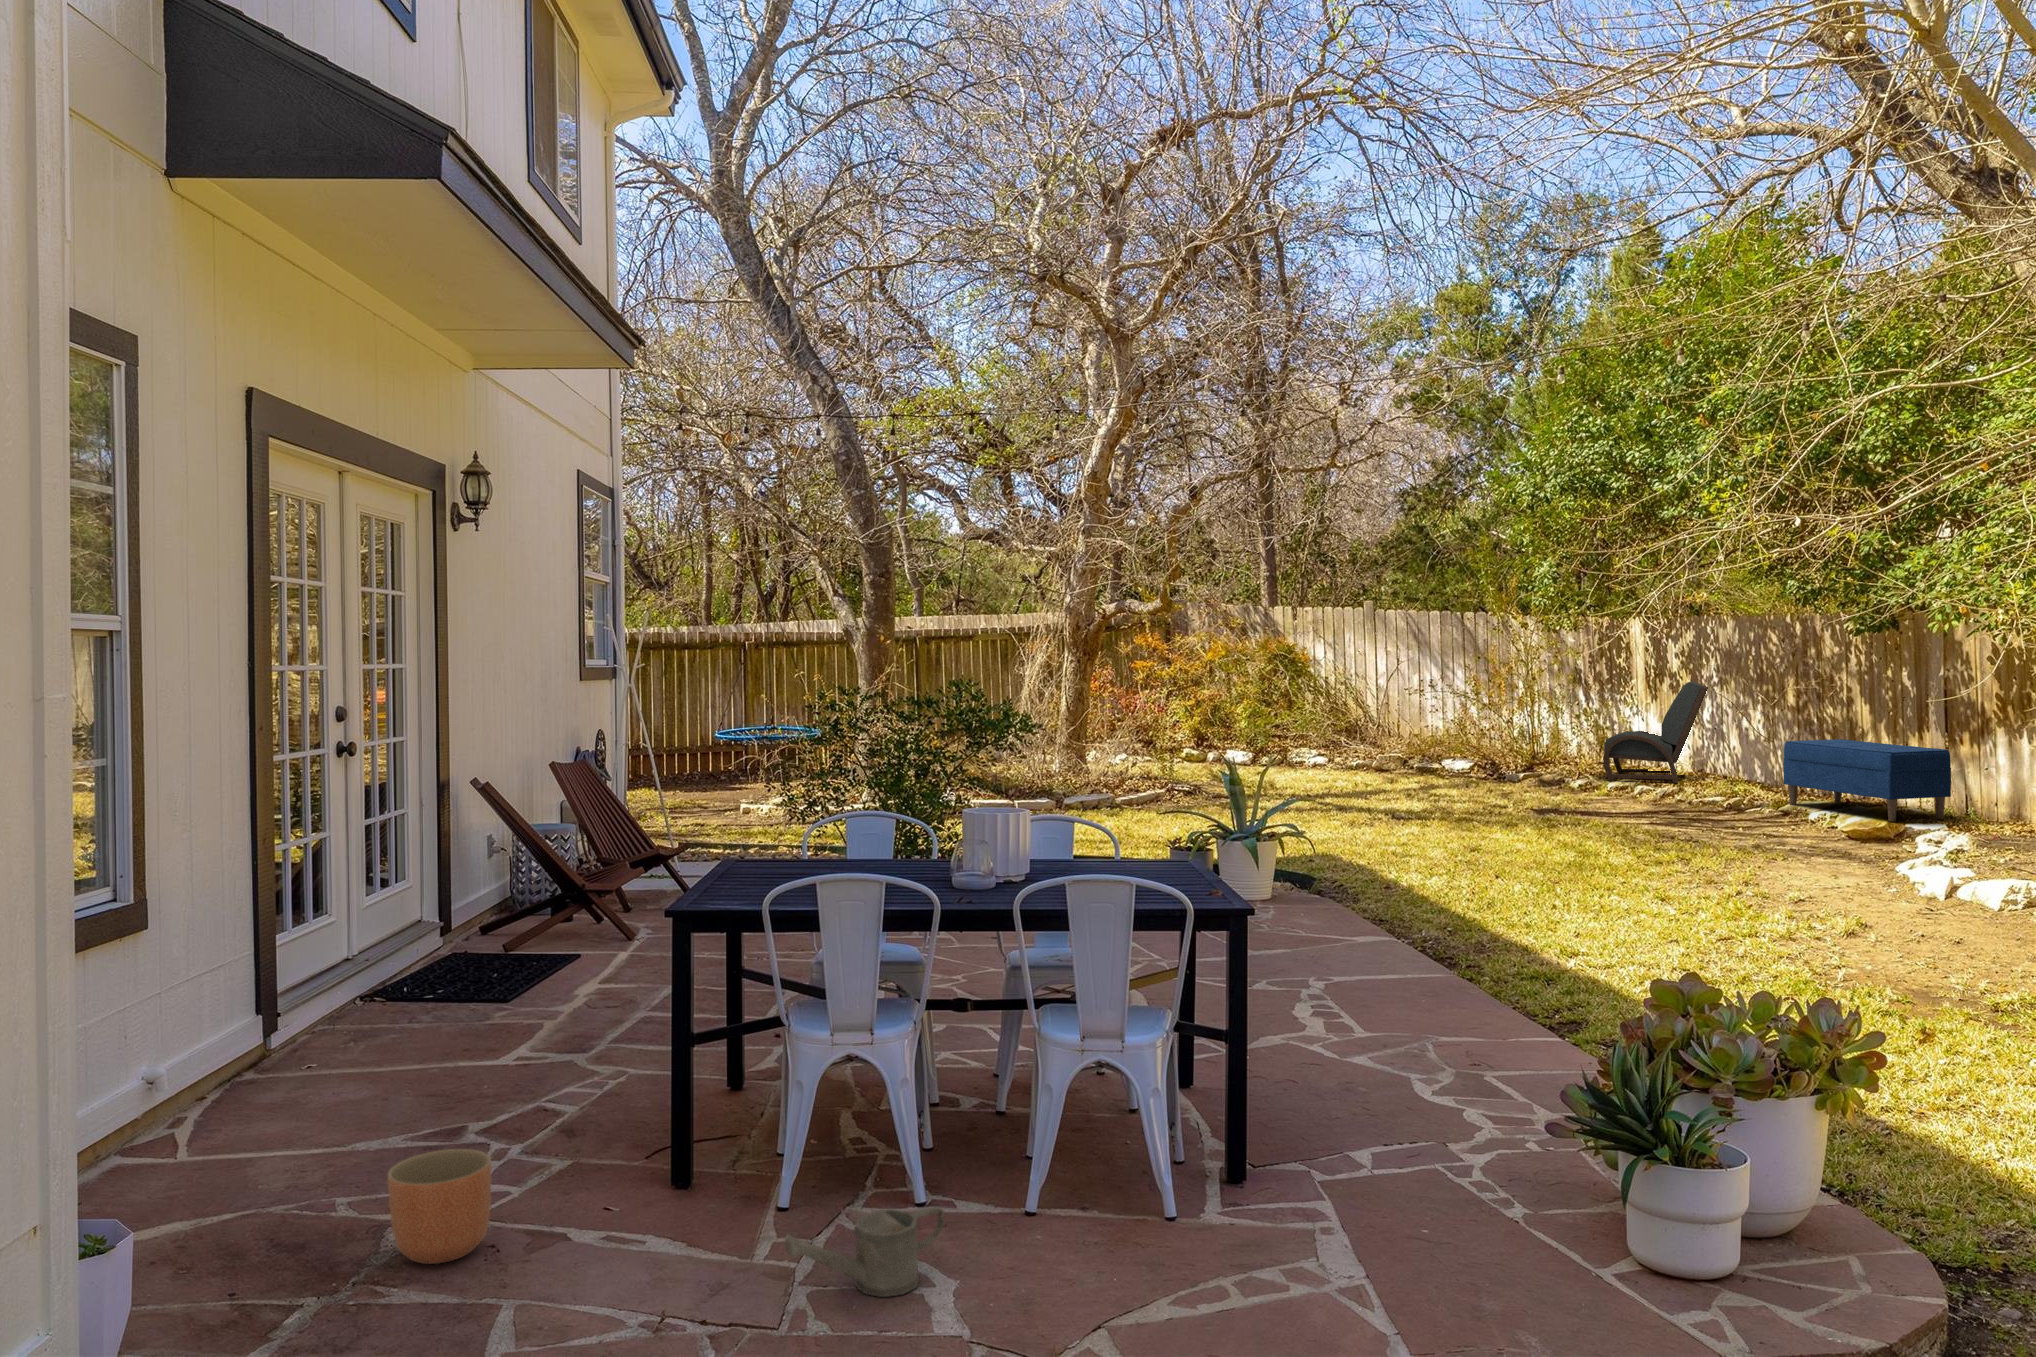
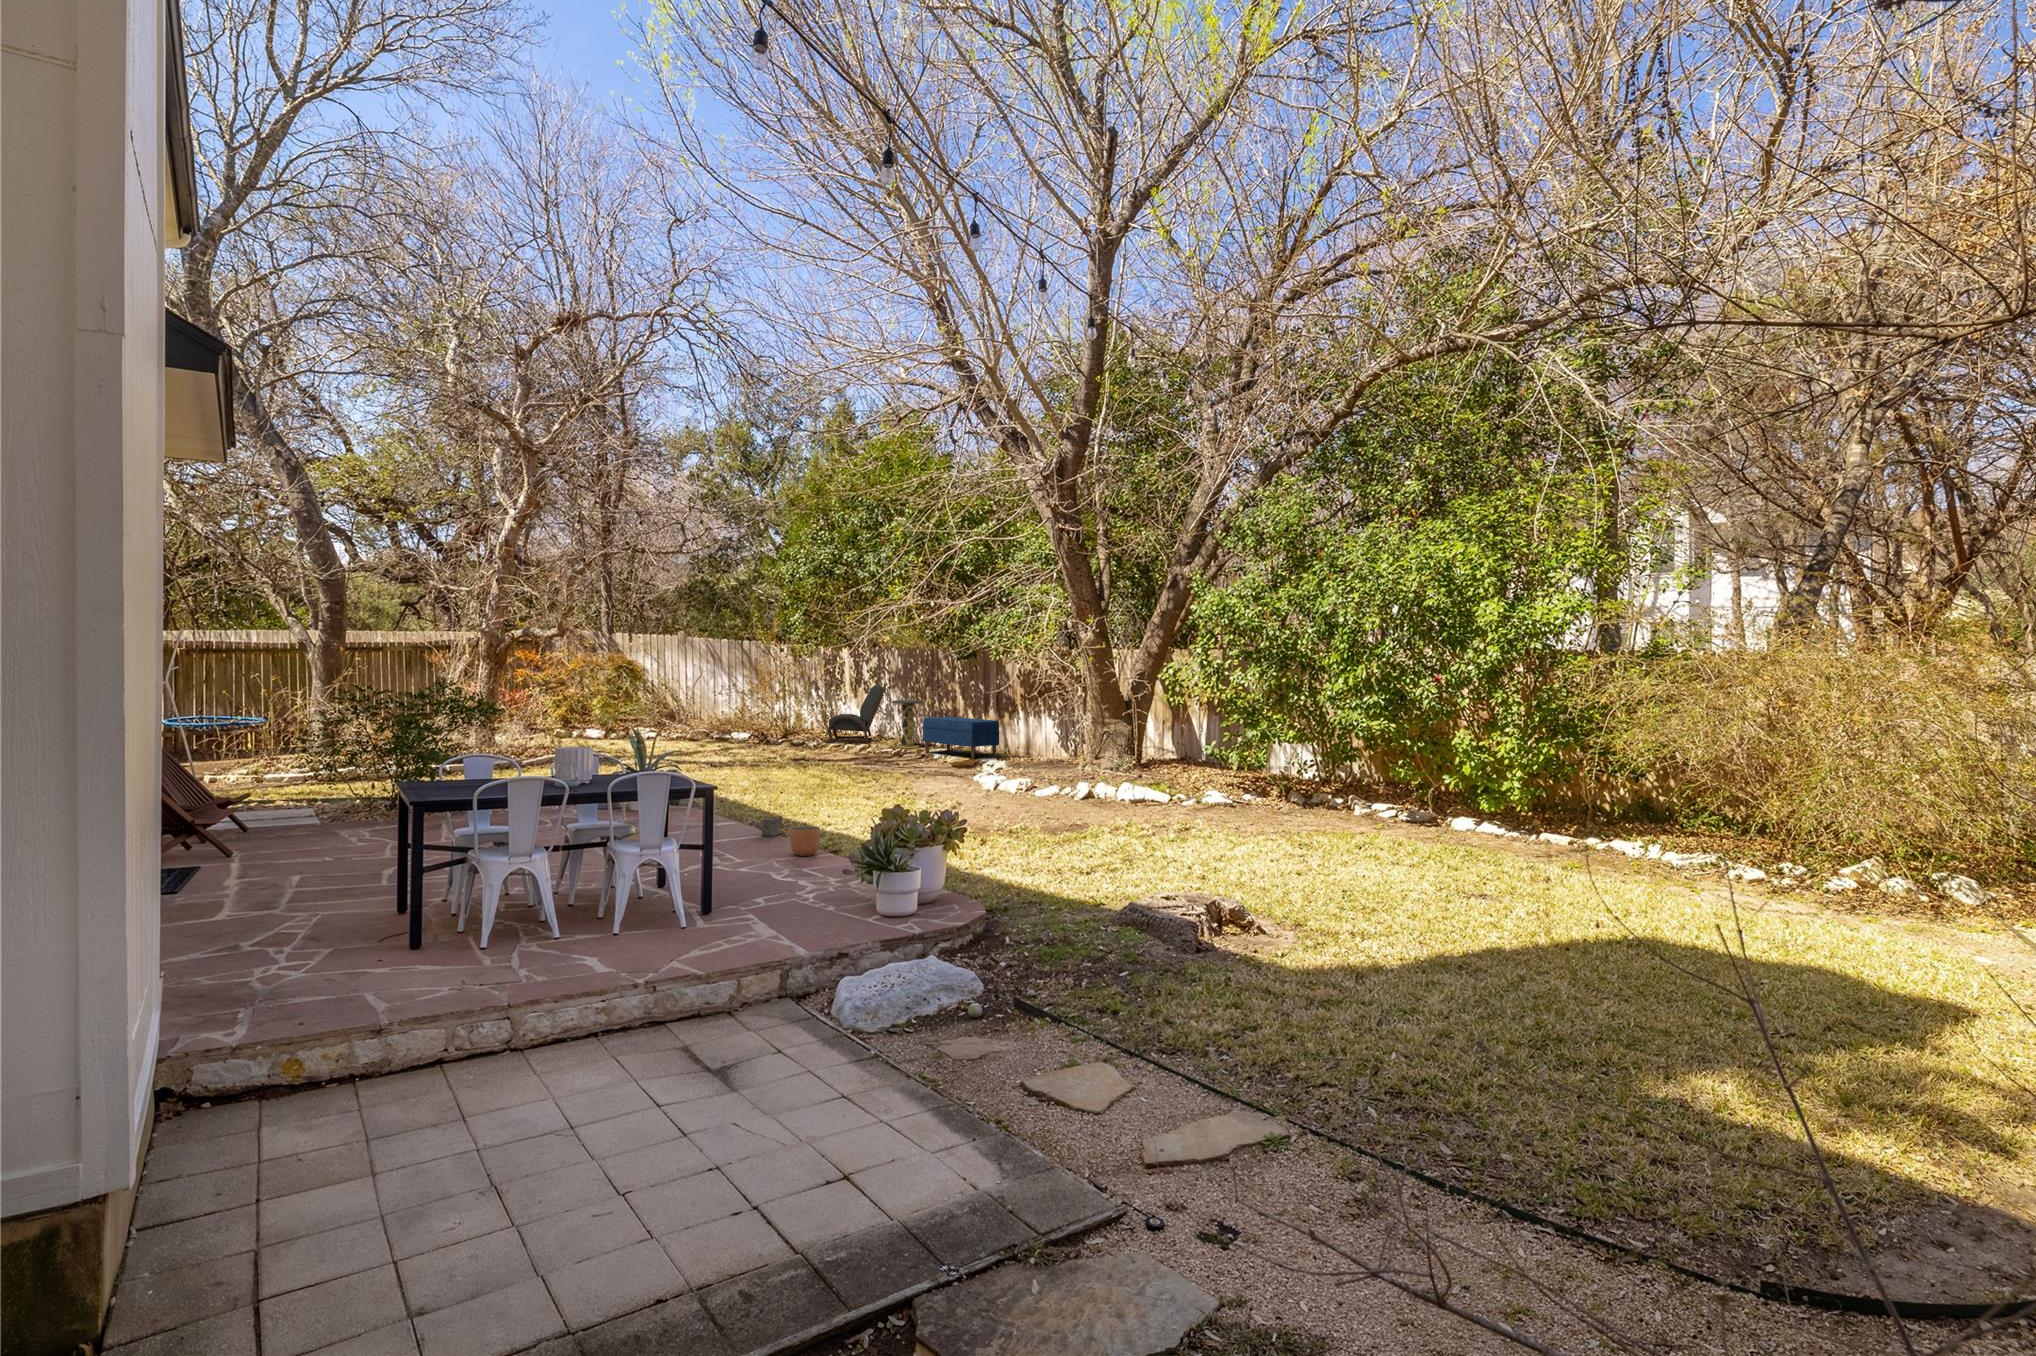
side table: none [1722,708,1786,796] -> present [892,700,924,749]
planter: present [388,1149,491,1264] -> present [790,826,820,856]
watering can: present [785,1207,945,1297] -> present [751,816,782,837]

